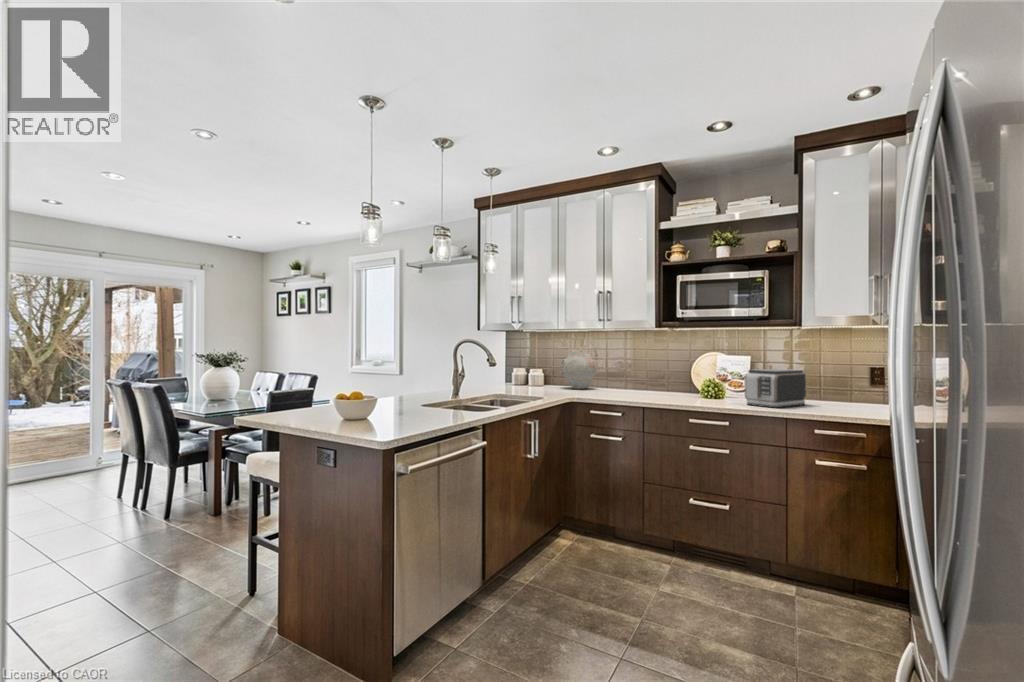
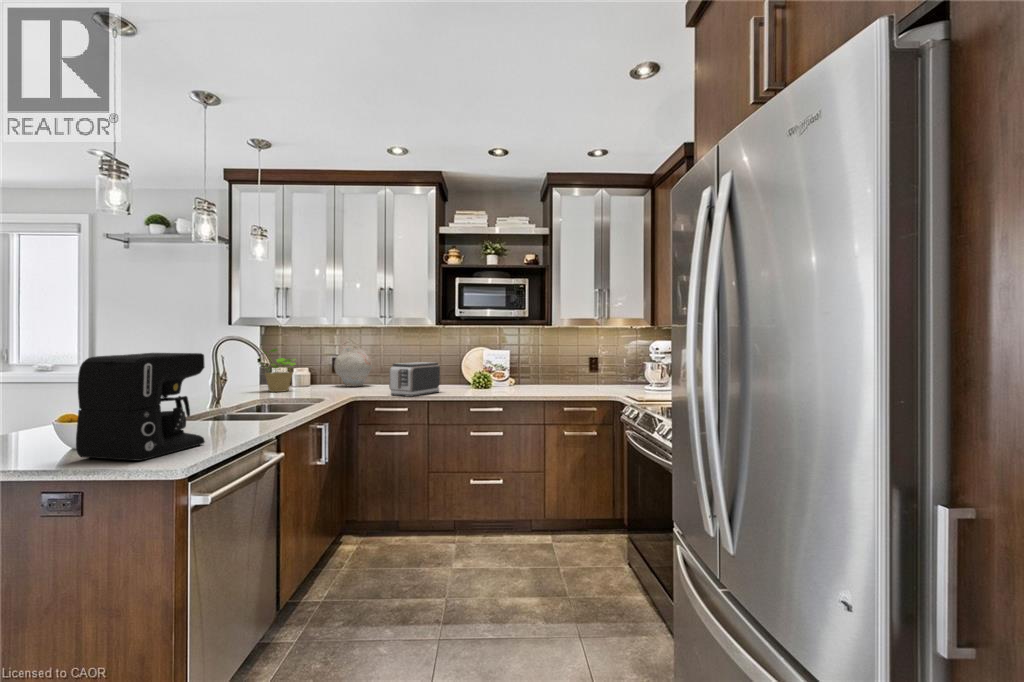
potted plant: none [494,351,527,390] -> present [264,349,295,392]
coffee maker: none [340,352,418,433] -> present [76,353,205,461]
toaster: present [744,369,806,408] -> present [389,362,440,397]

